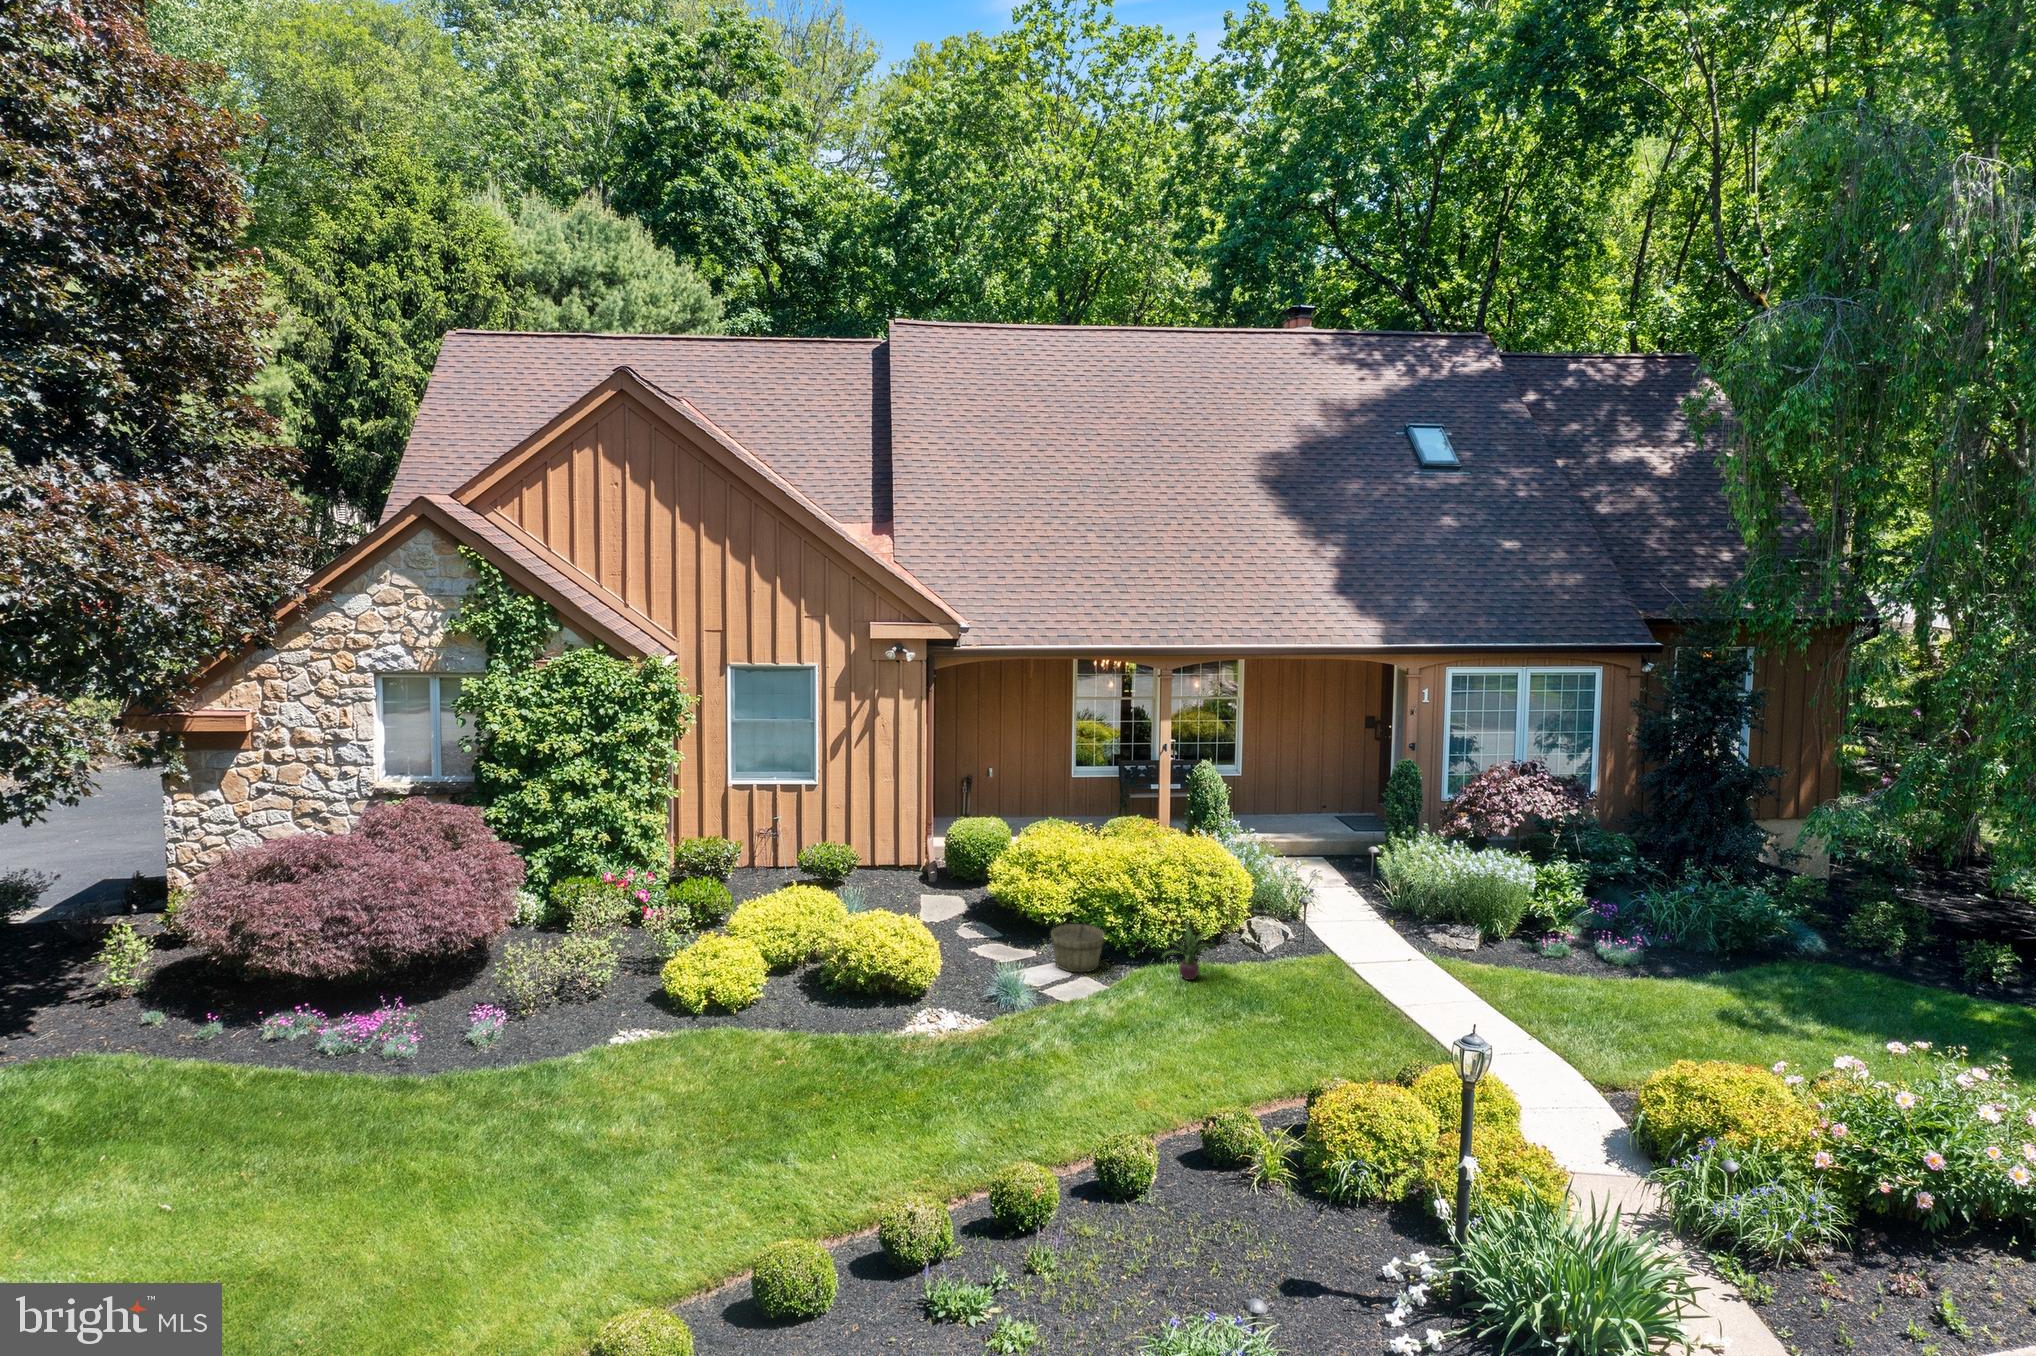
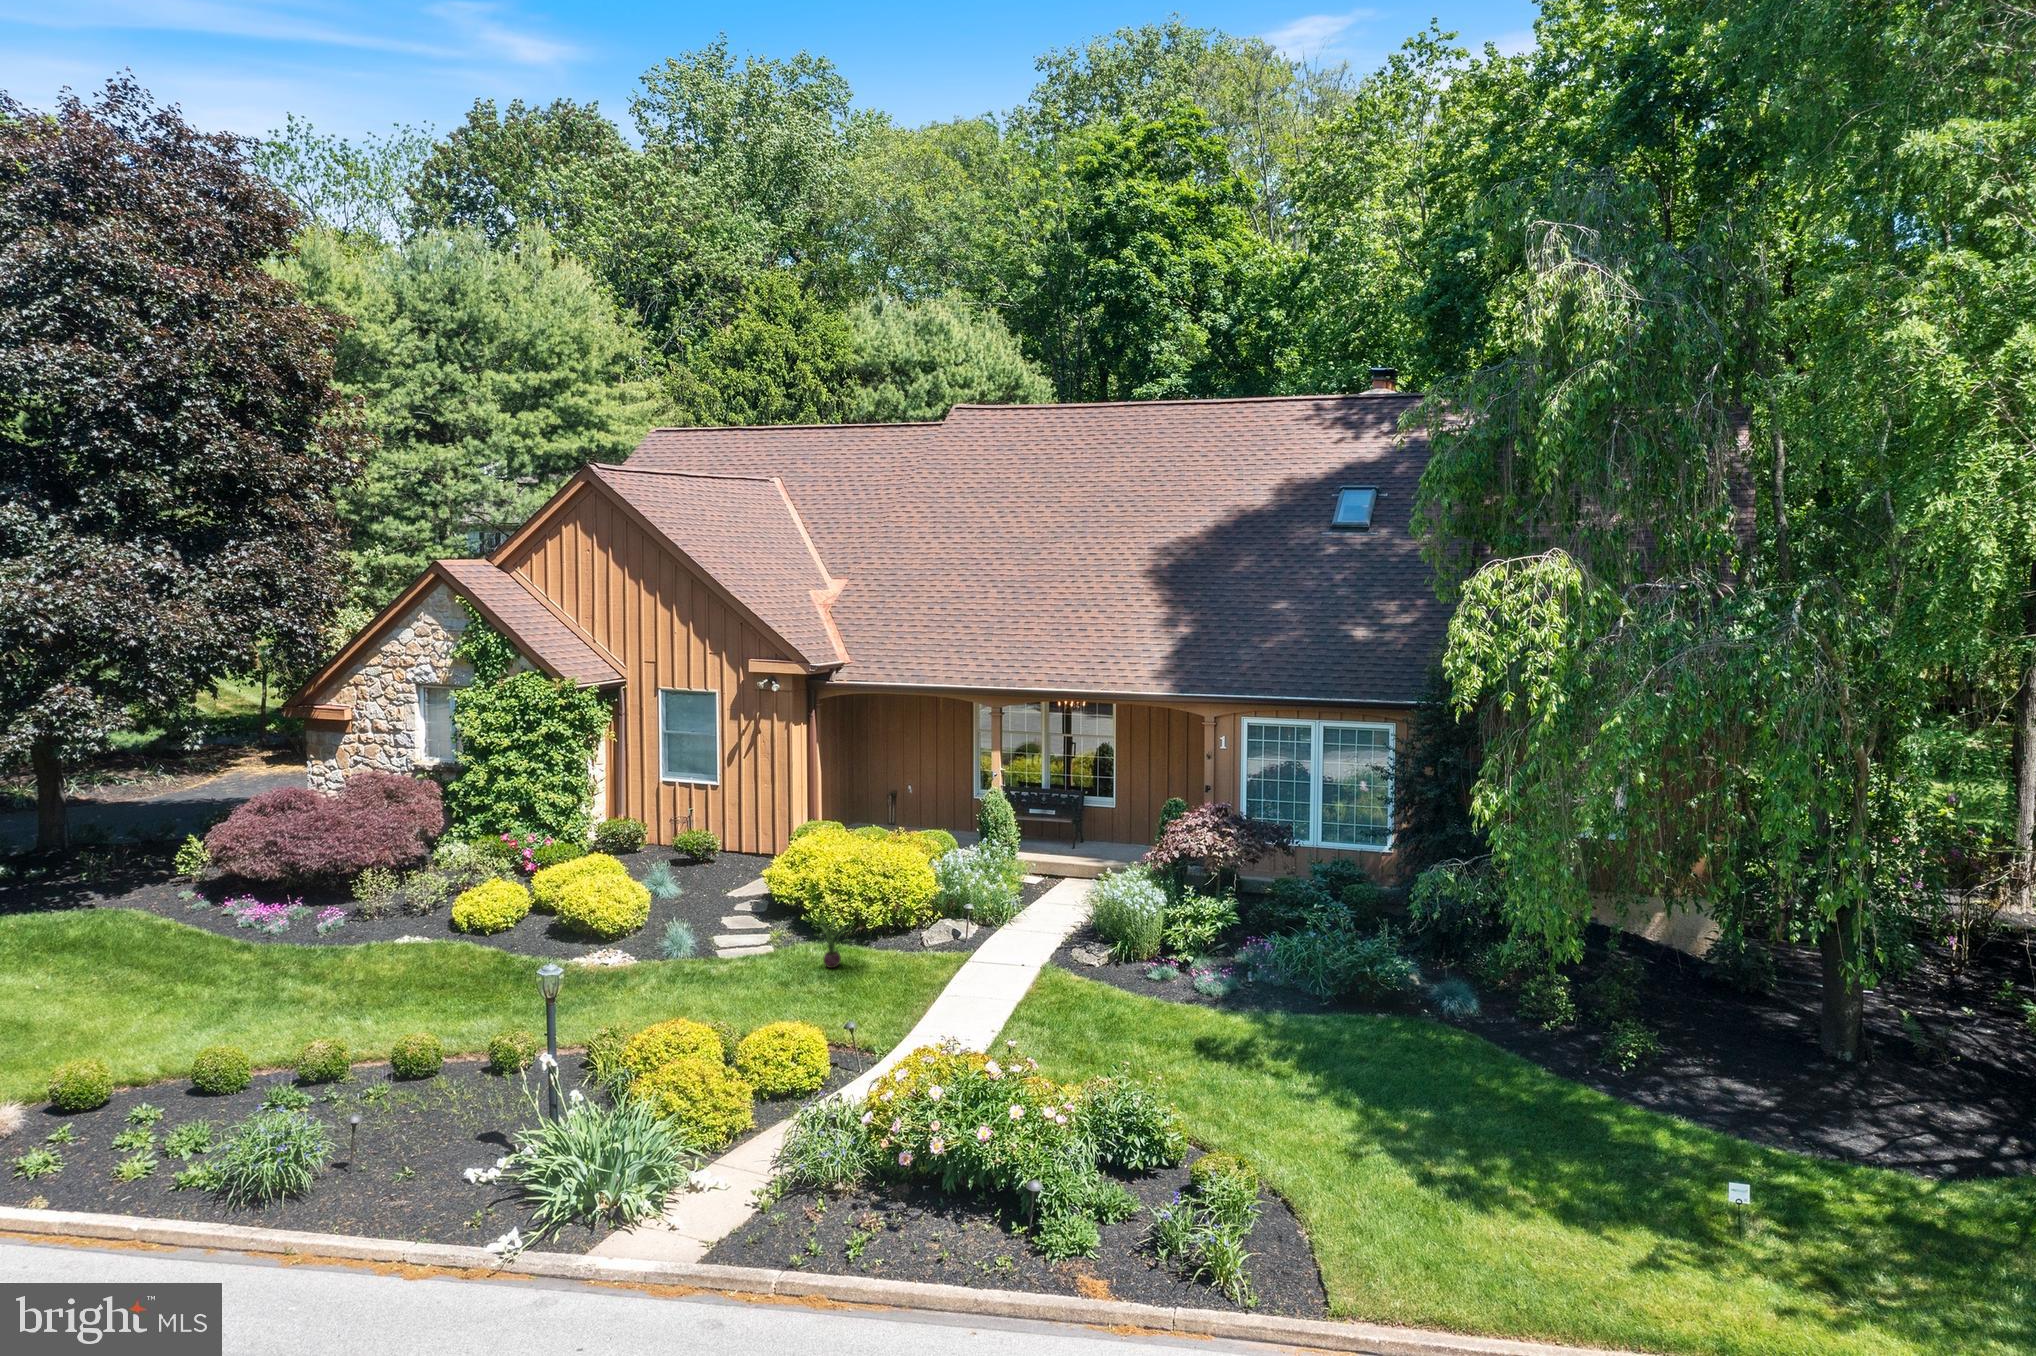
wooden bucket: present [1051,924,1105,972] -> none [748,909,794,951]

